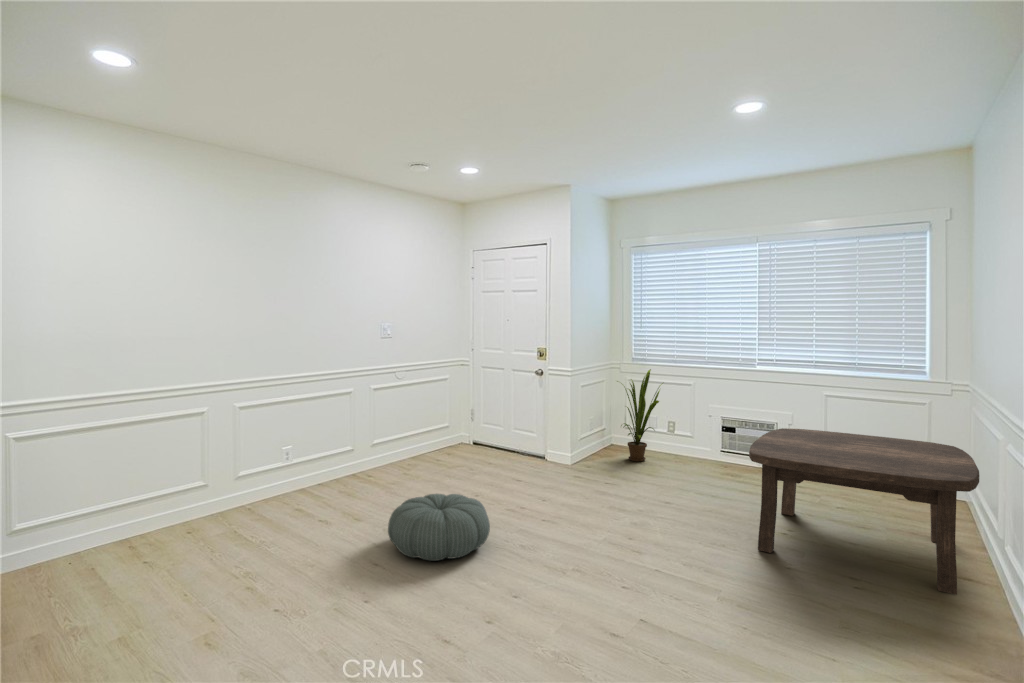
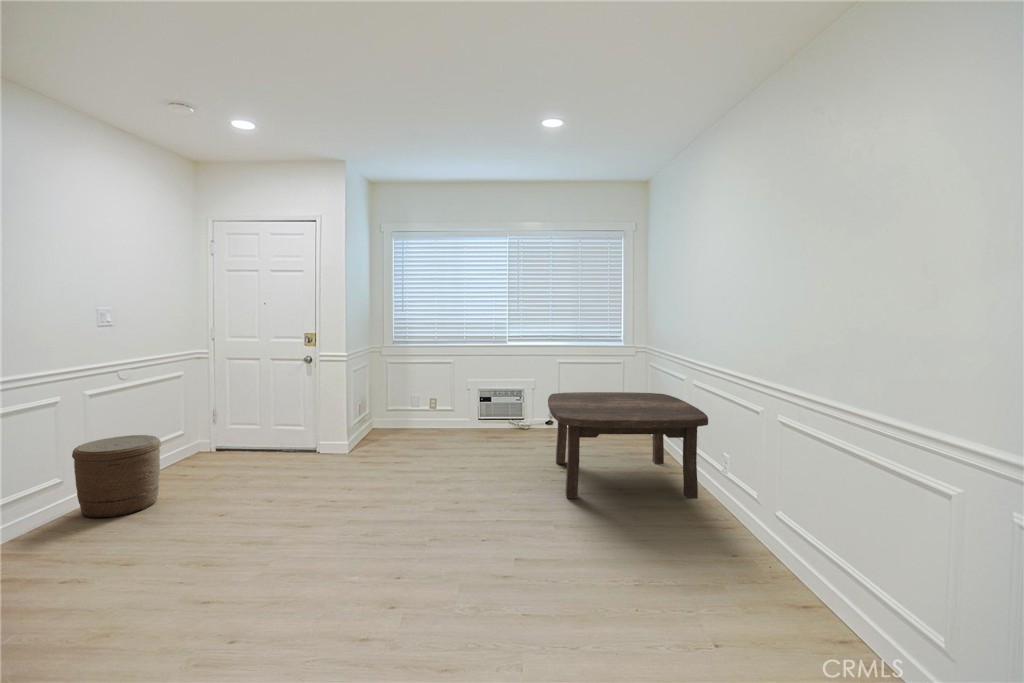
house plant: present [617,369,663,462] -> none [384,350,432,439]
woven basket: none [365,422,418,480] -> present [72,435,161,517]
pouf: present [388,494,490,561] -> none [194,513,333,609]

